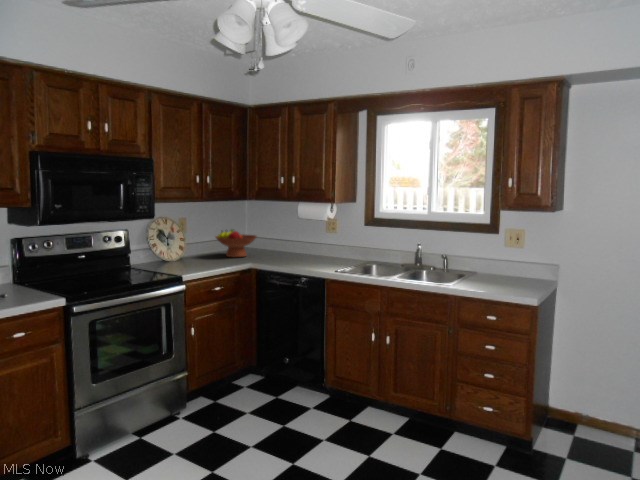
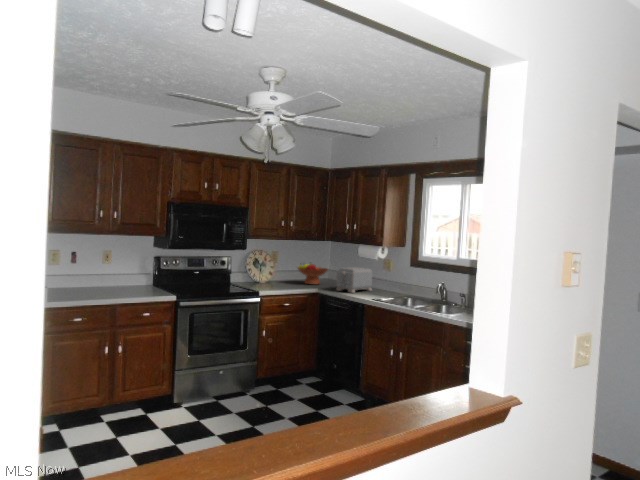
toaster: none [276,231,318,265] -> present [336,267,372,293]

